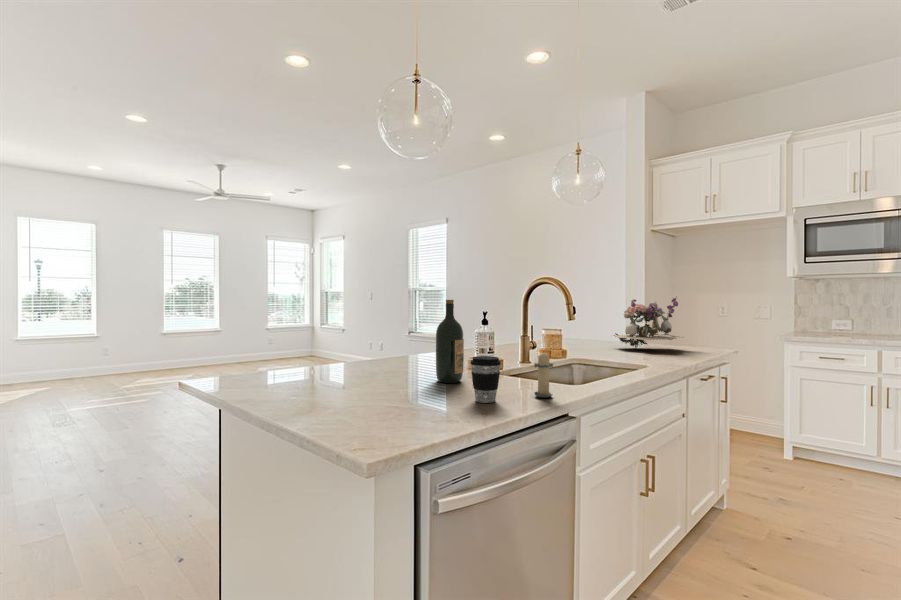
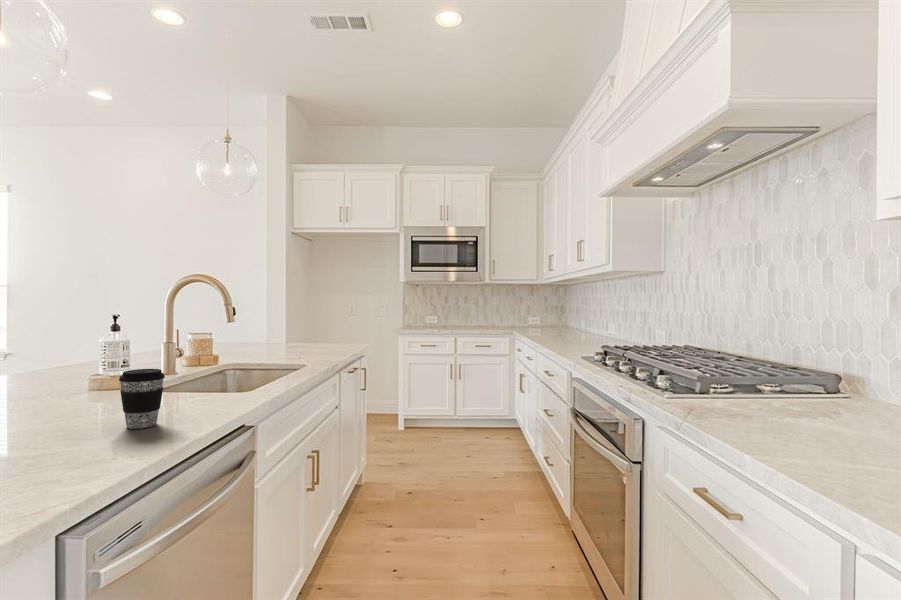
flower arrangement: present [613,297,683,348] -> none [261,297,332,349]
wine bottle: present [436,300,464,383] -> none [45,298,94,412]
candle: present [534,352,553,398] -> none [202,355,232,411]

